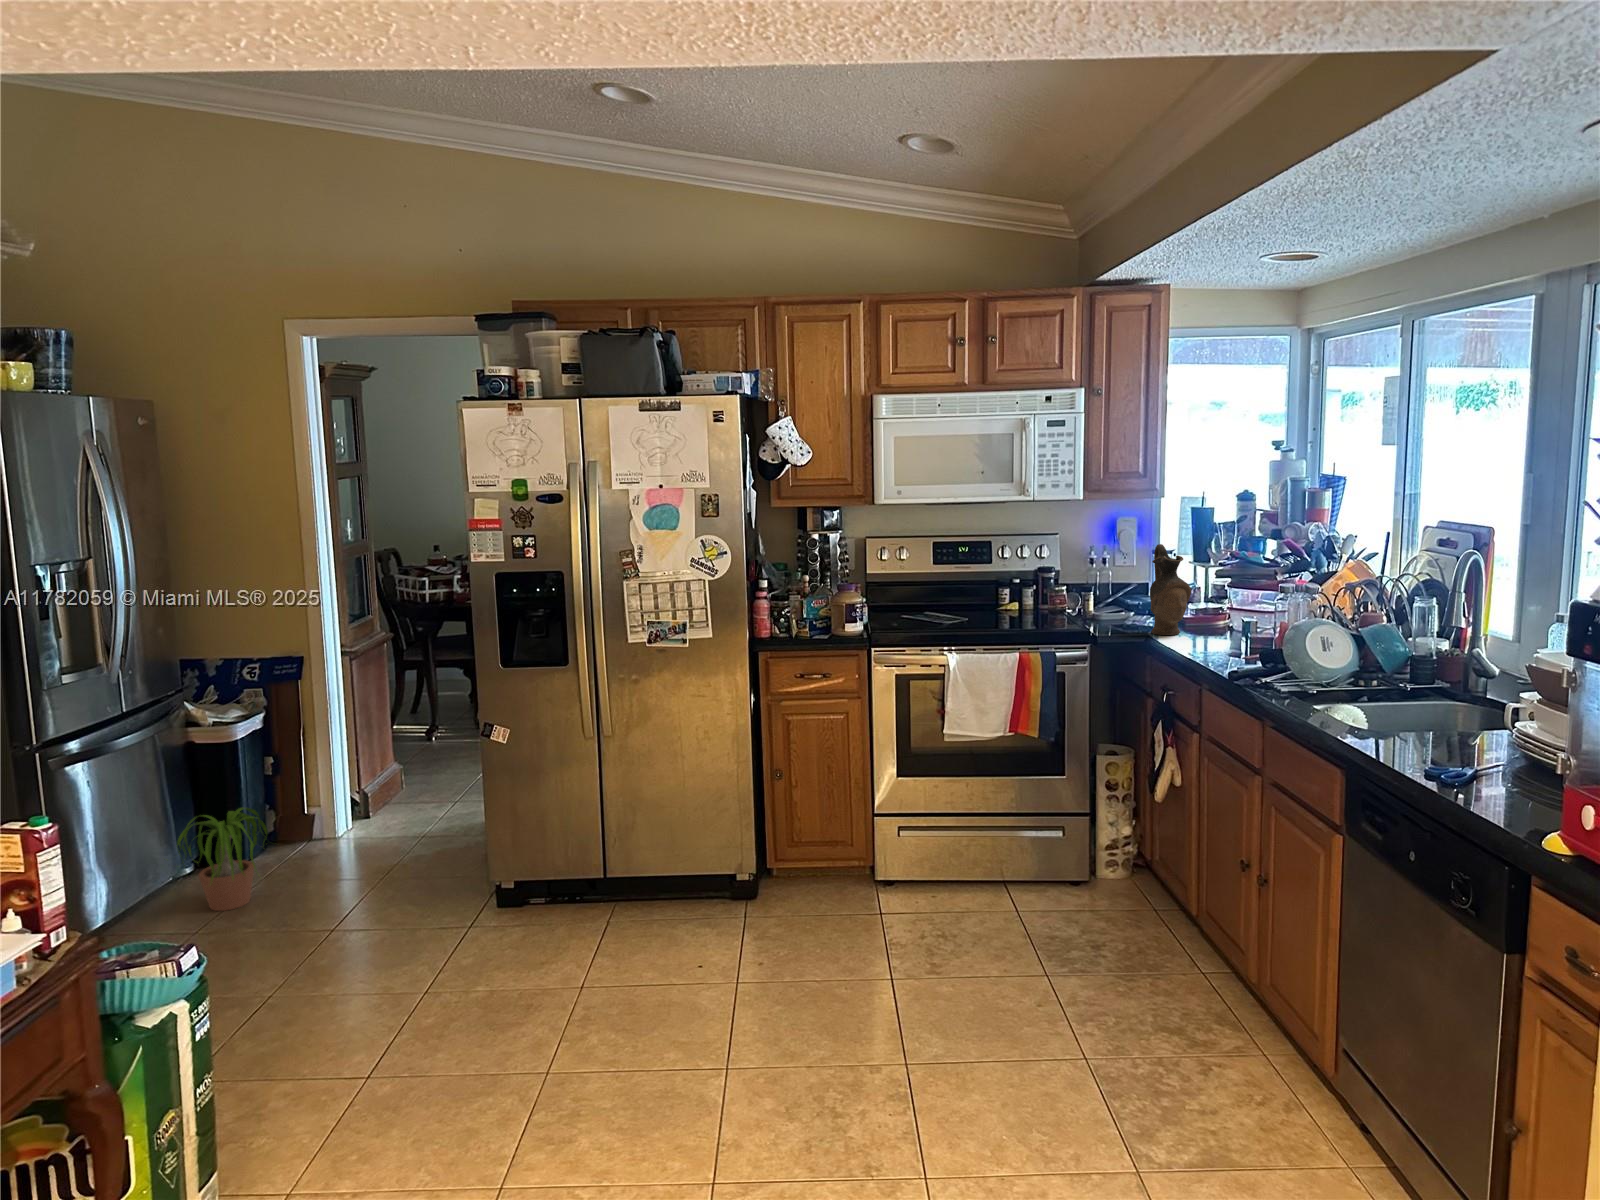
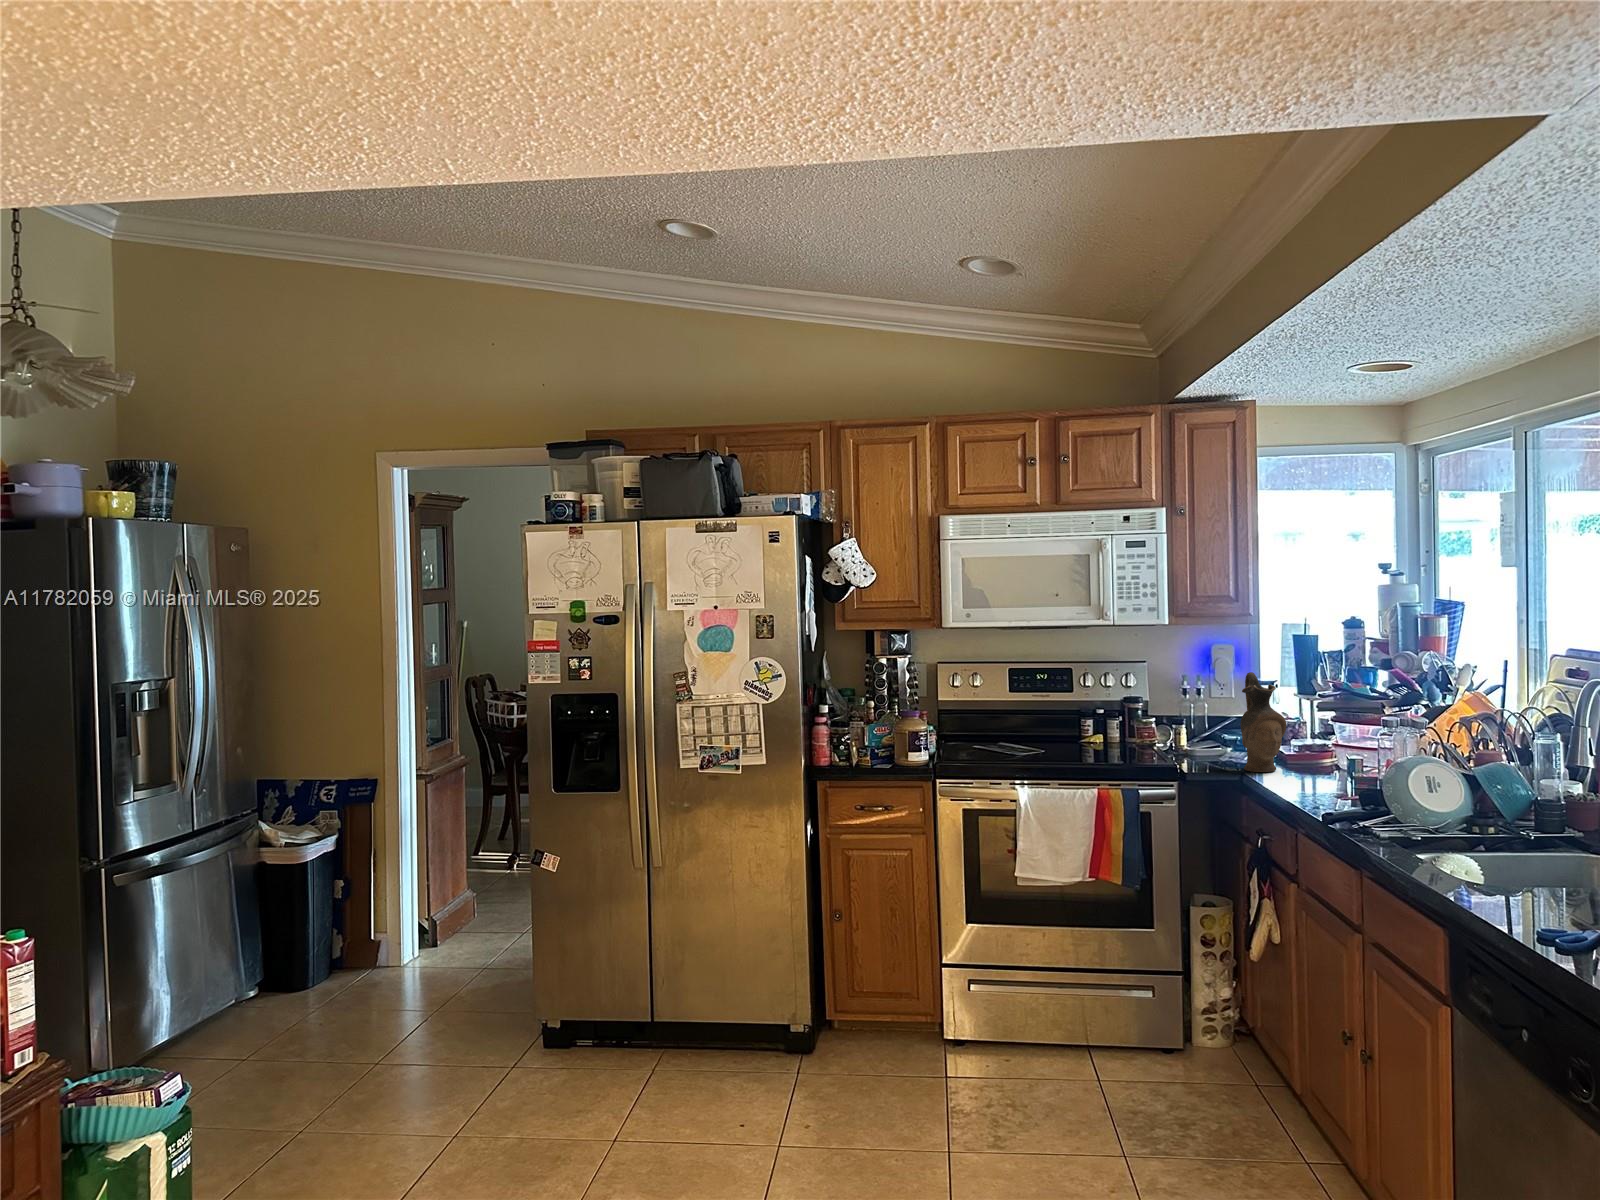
potted plant: present [177,808,268,911] -> none [215,931,334,1038]

